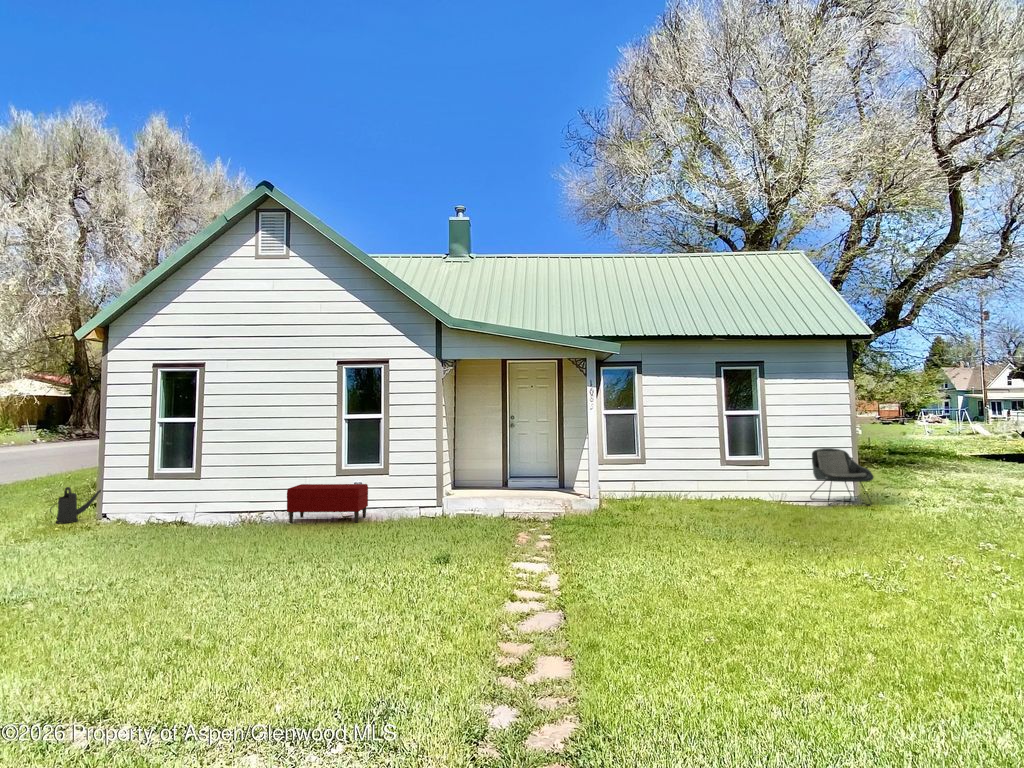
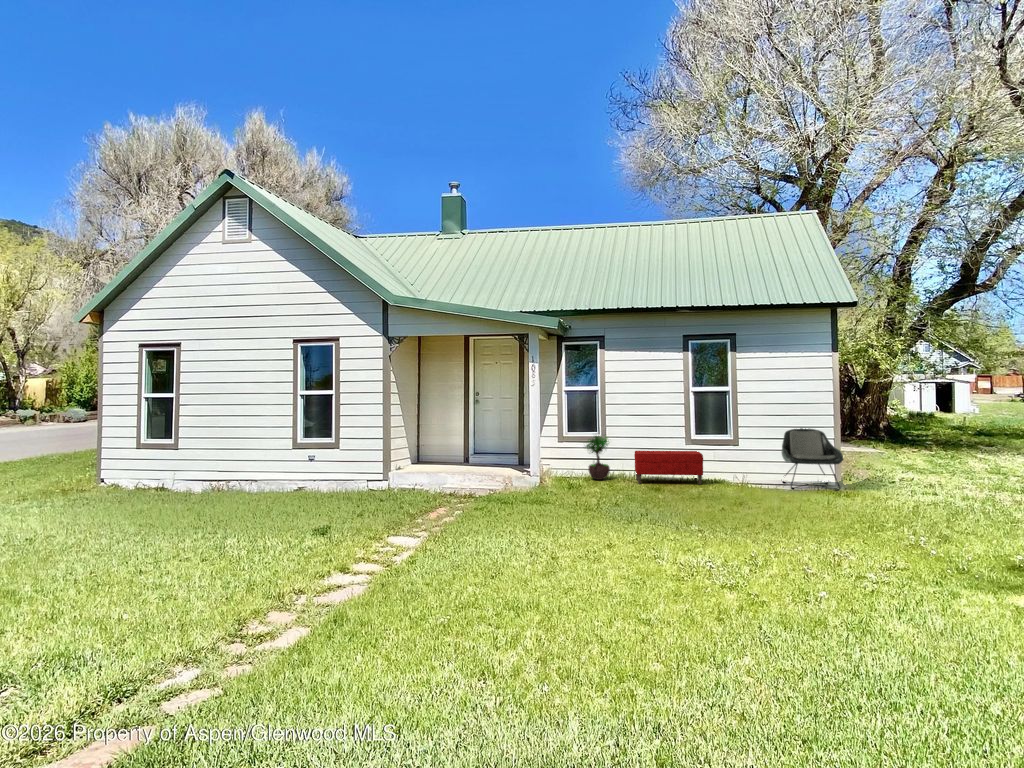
potted tree: none [627,453,655,501] -> present [586,436,610,480]
bench: present [287,484,368,523] -> present [634,451,703,485]
watering can: present [50,487,101,524] -> none [54,453,99,485]

